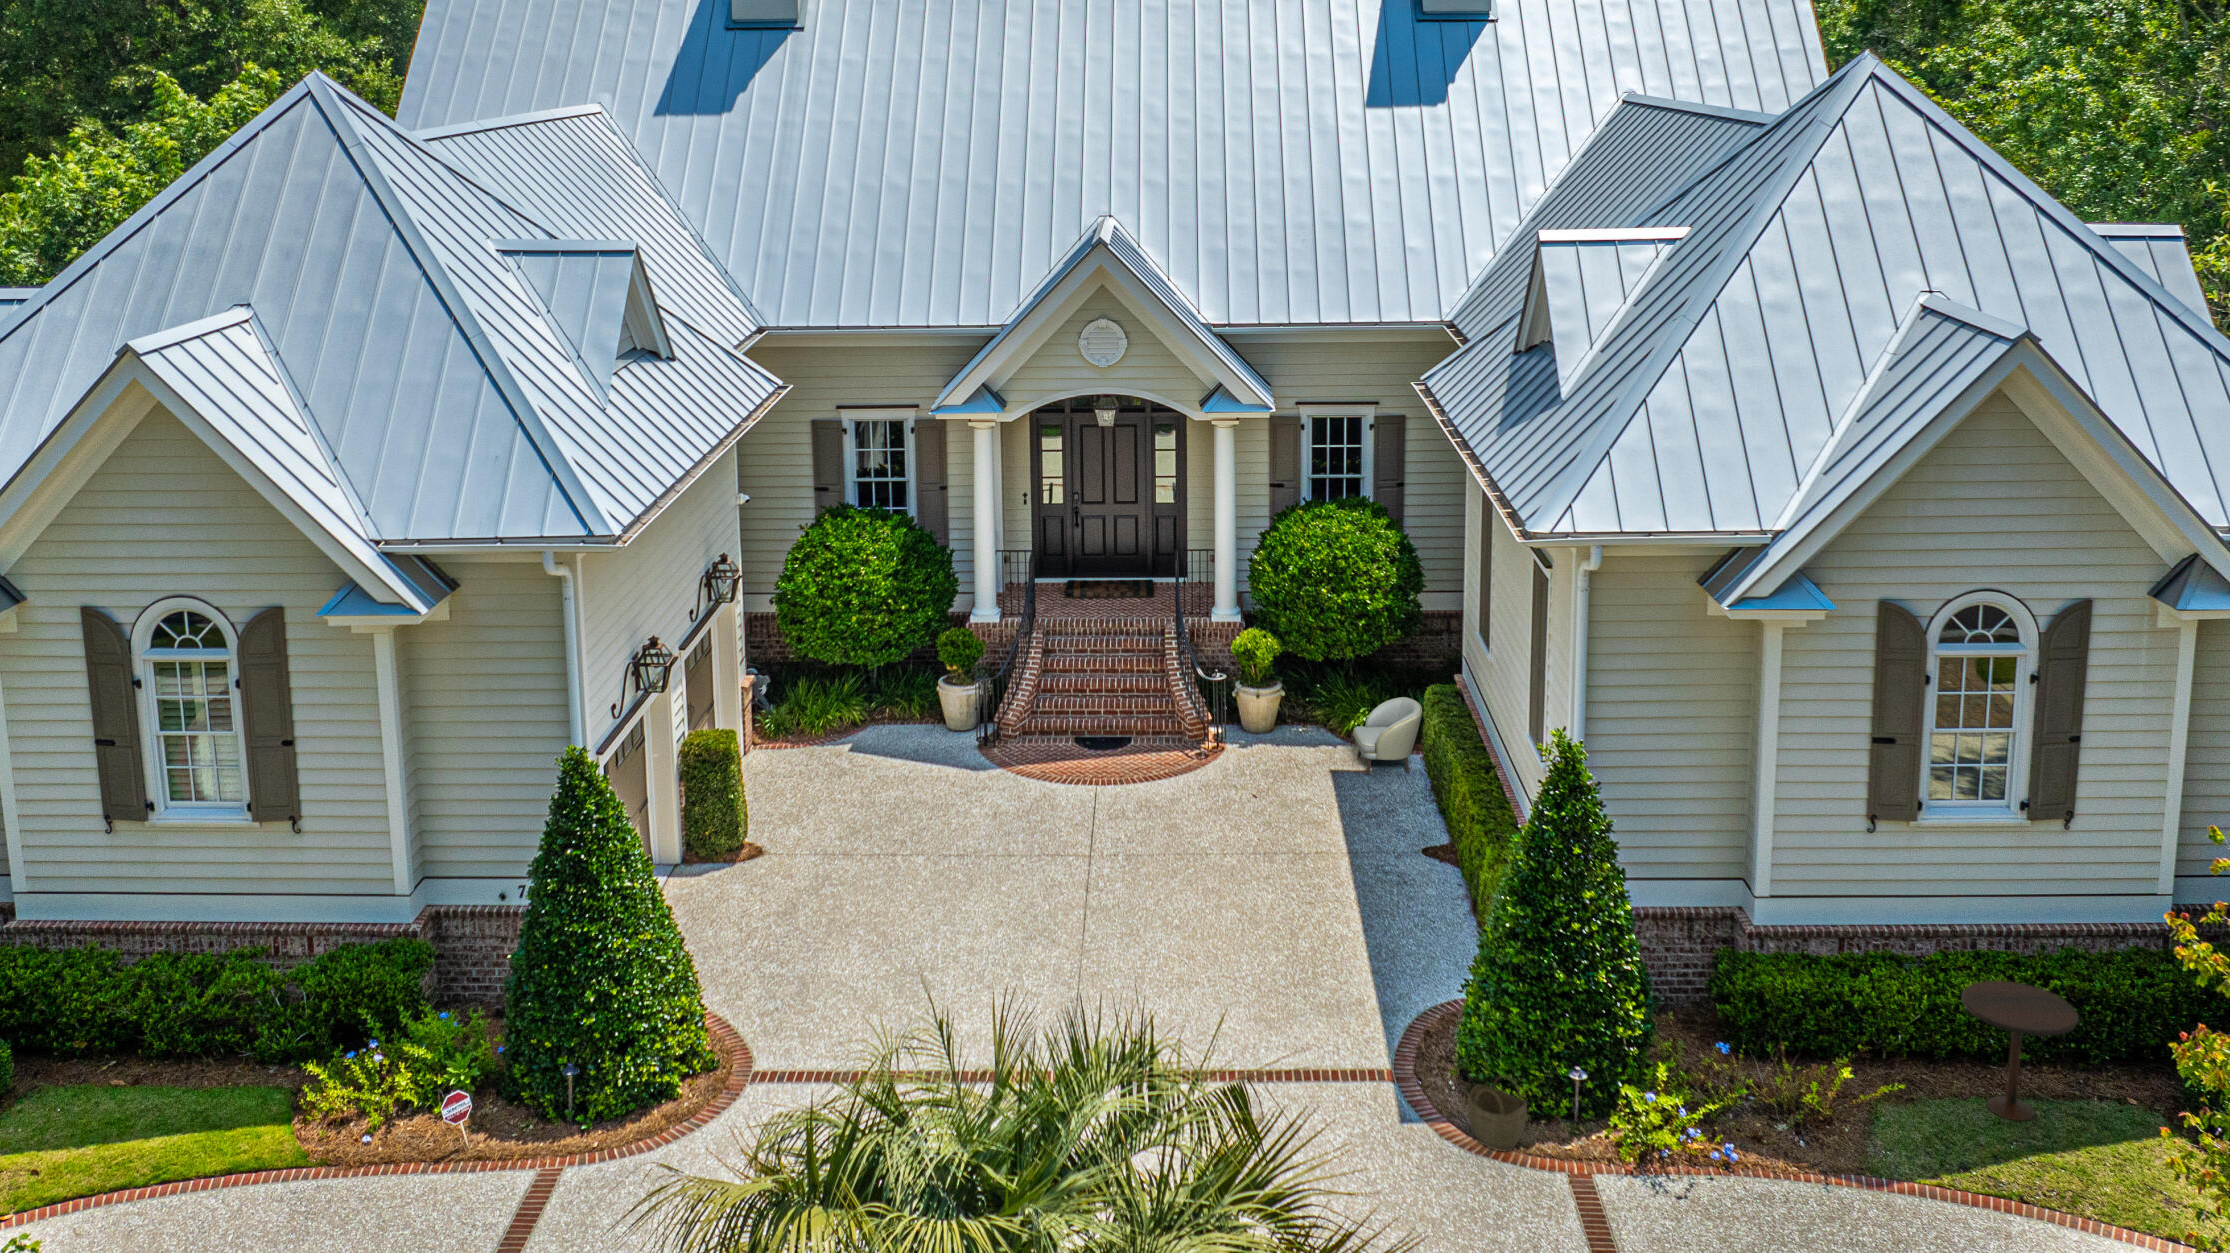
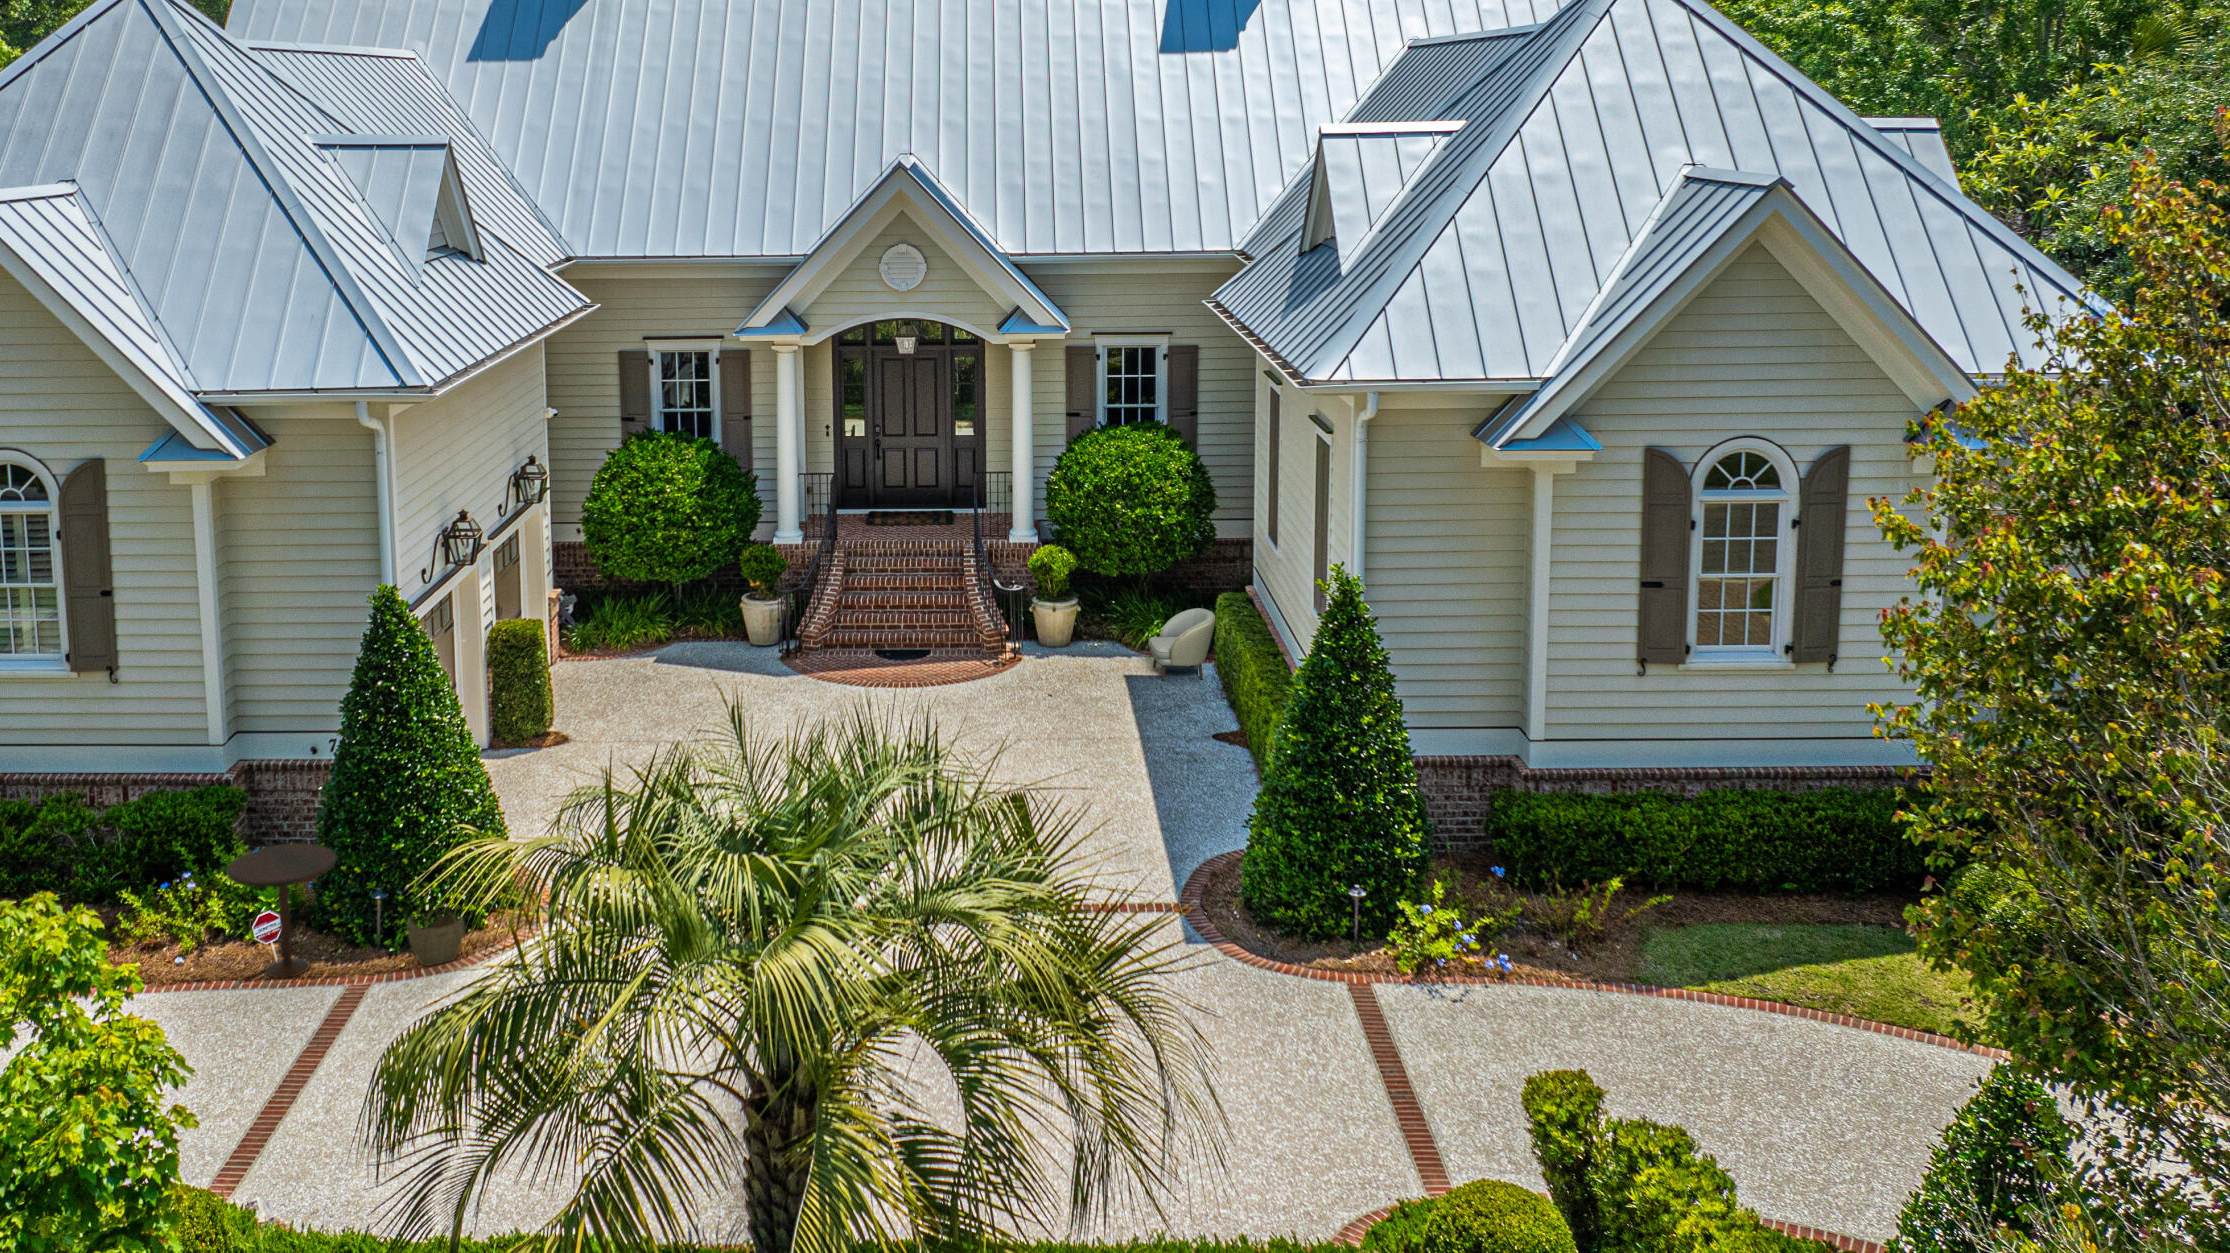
pedestal table: present [1961,981,2079,1121] -> present [226,843,337,978]
woven basket: present [1468,1076,1527,1152] -> present [407,909,464,966]

